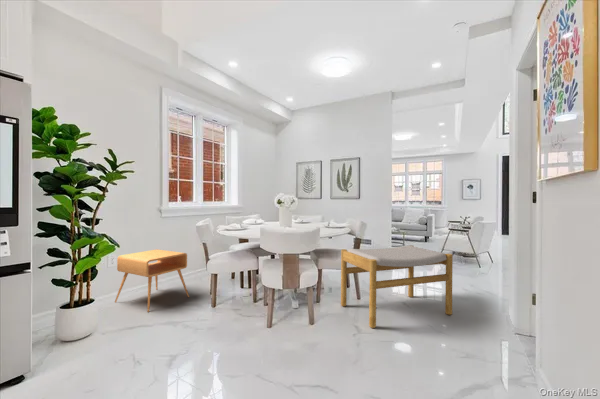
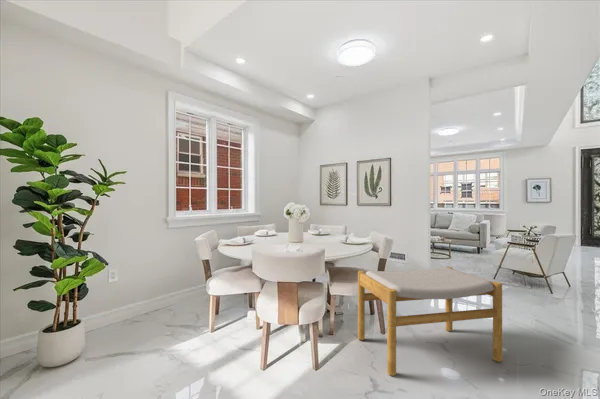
side table: present [115,249,189,312] -> none [114,263,191,335]

